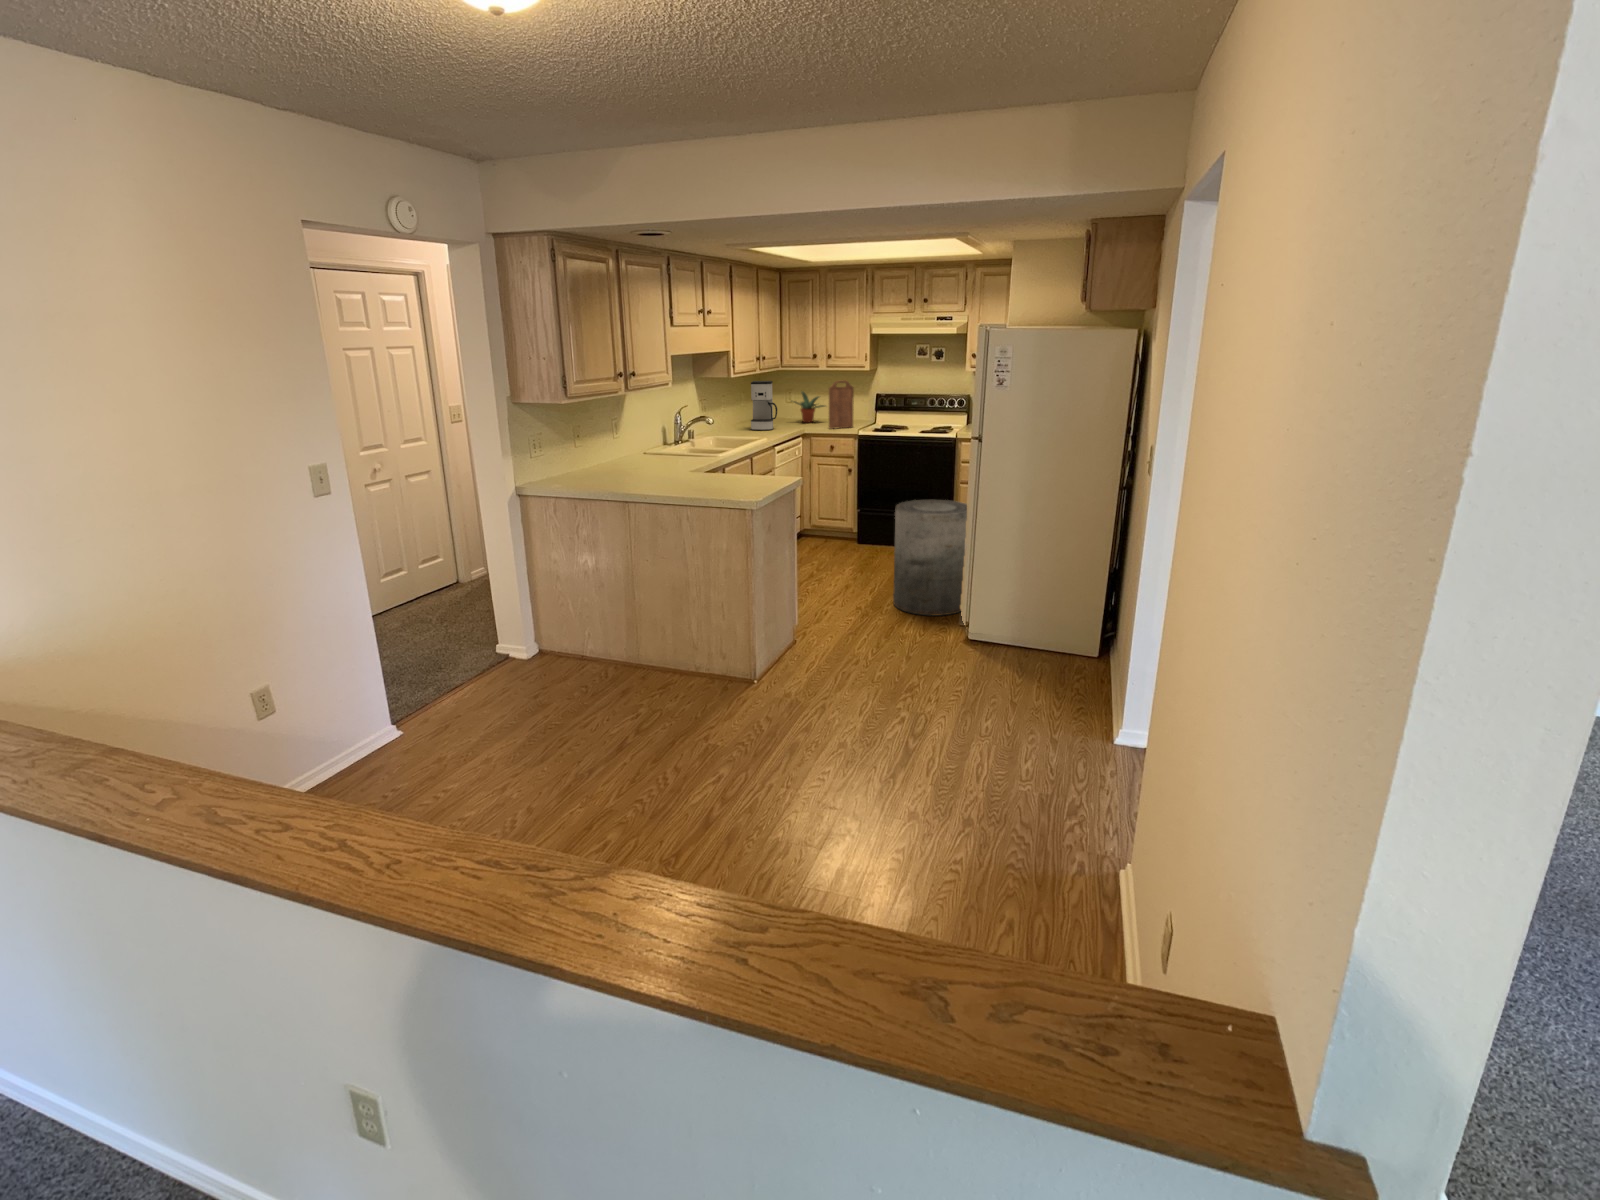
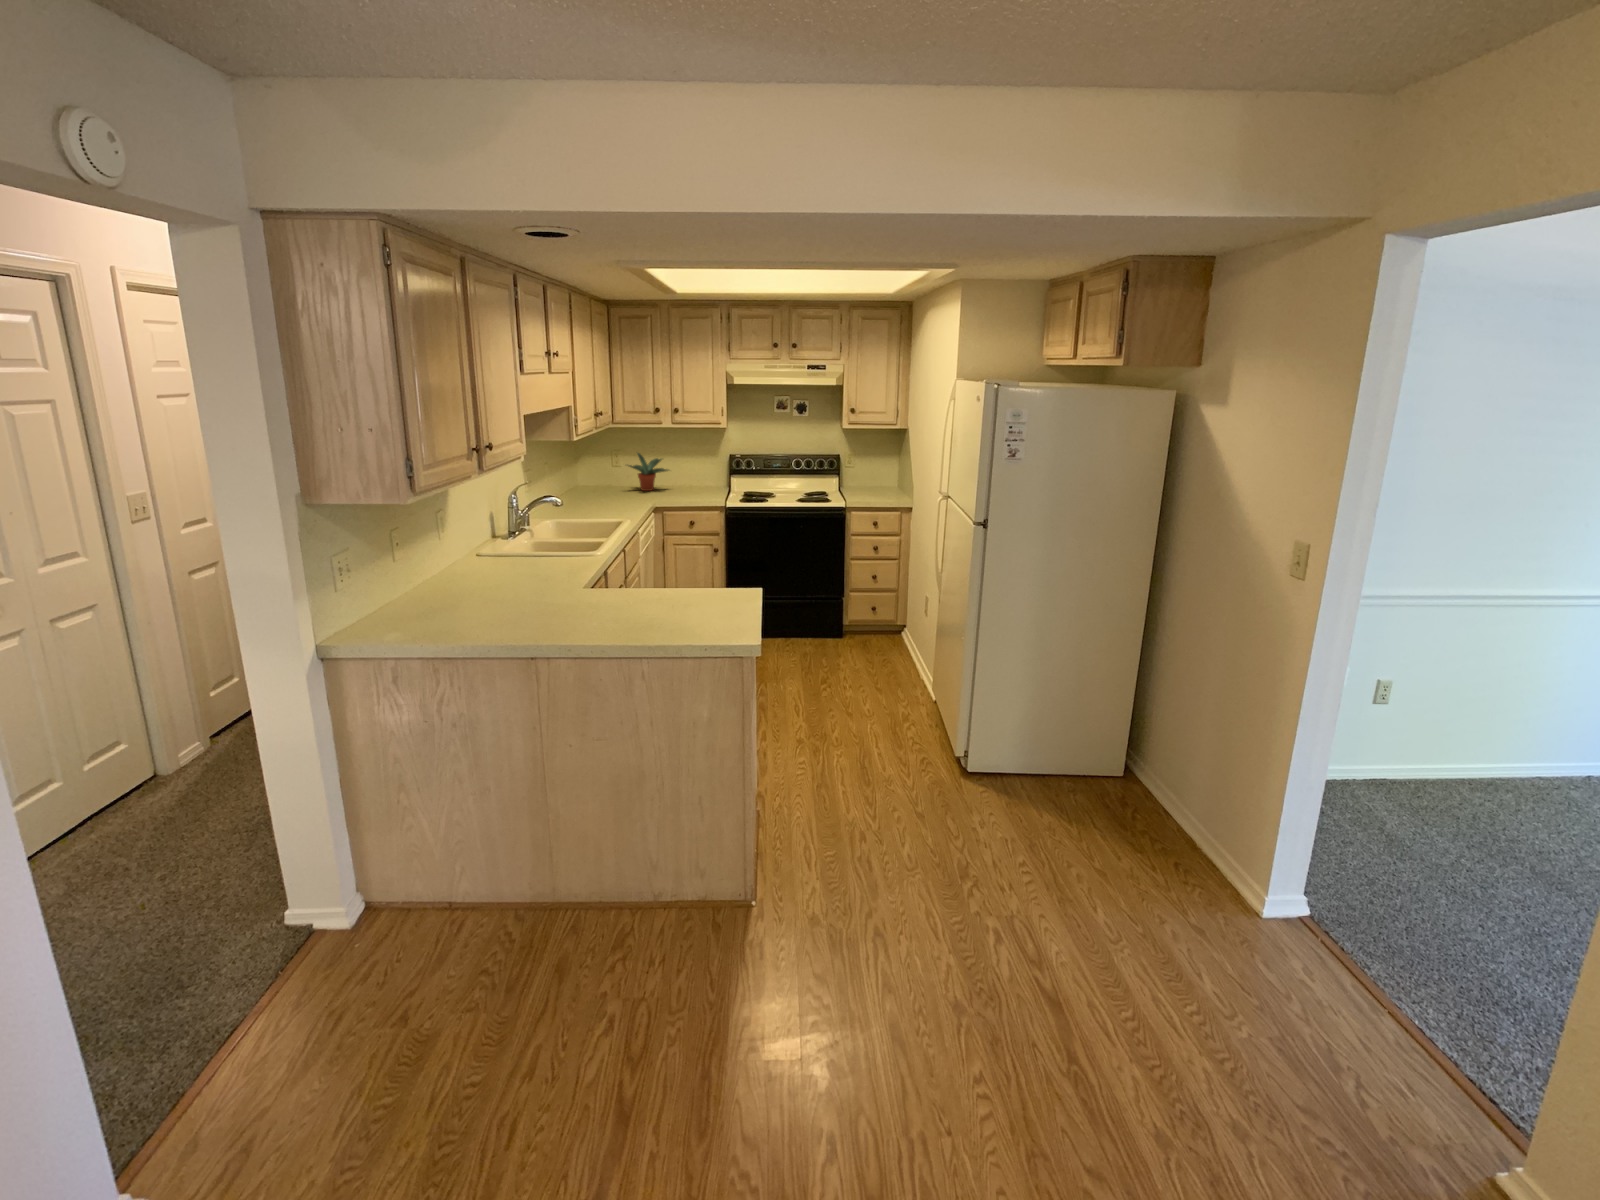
cutting board: present [829,380,854,429] -> none [686,441,714,500]
coffee maker: present [751,381,777,430] -> none [583,442,620,505]
trash can: present [893,500,967,615] -> none [836,591,934,740]

